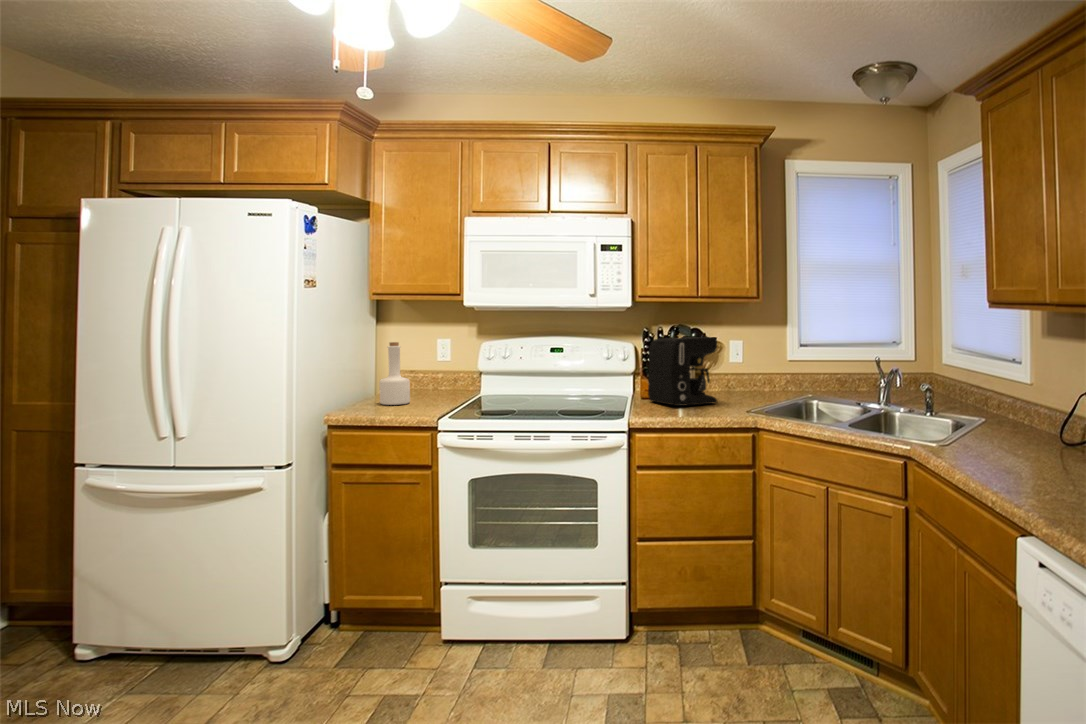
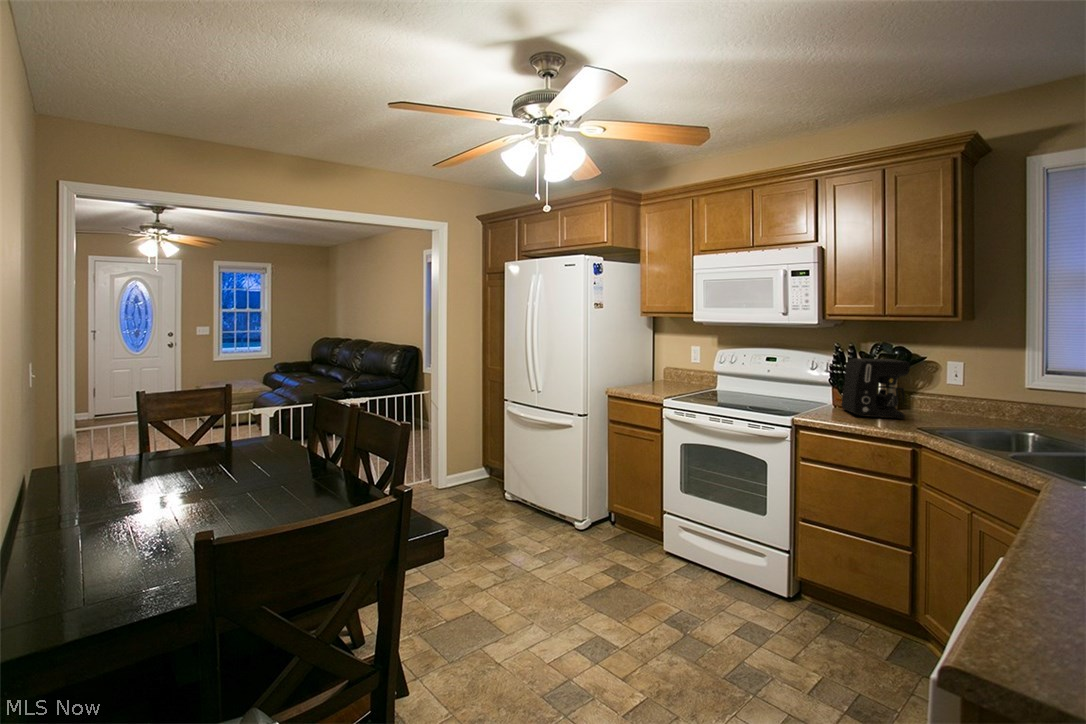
bottle: present [379,342,410,405] -> none [635,344,656,386]

